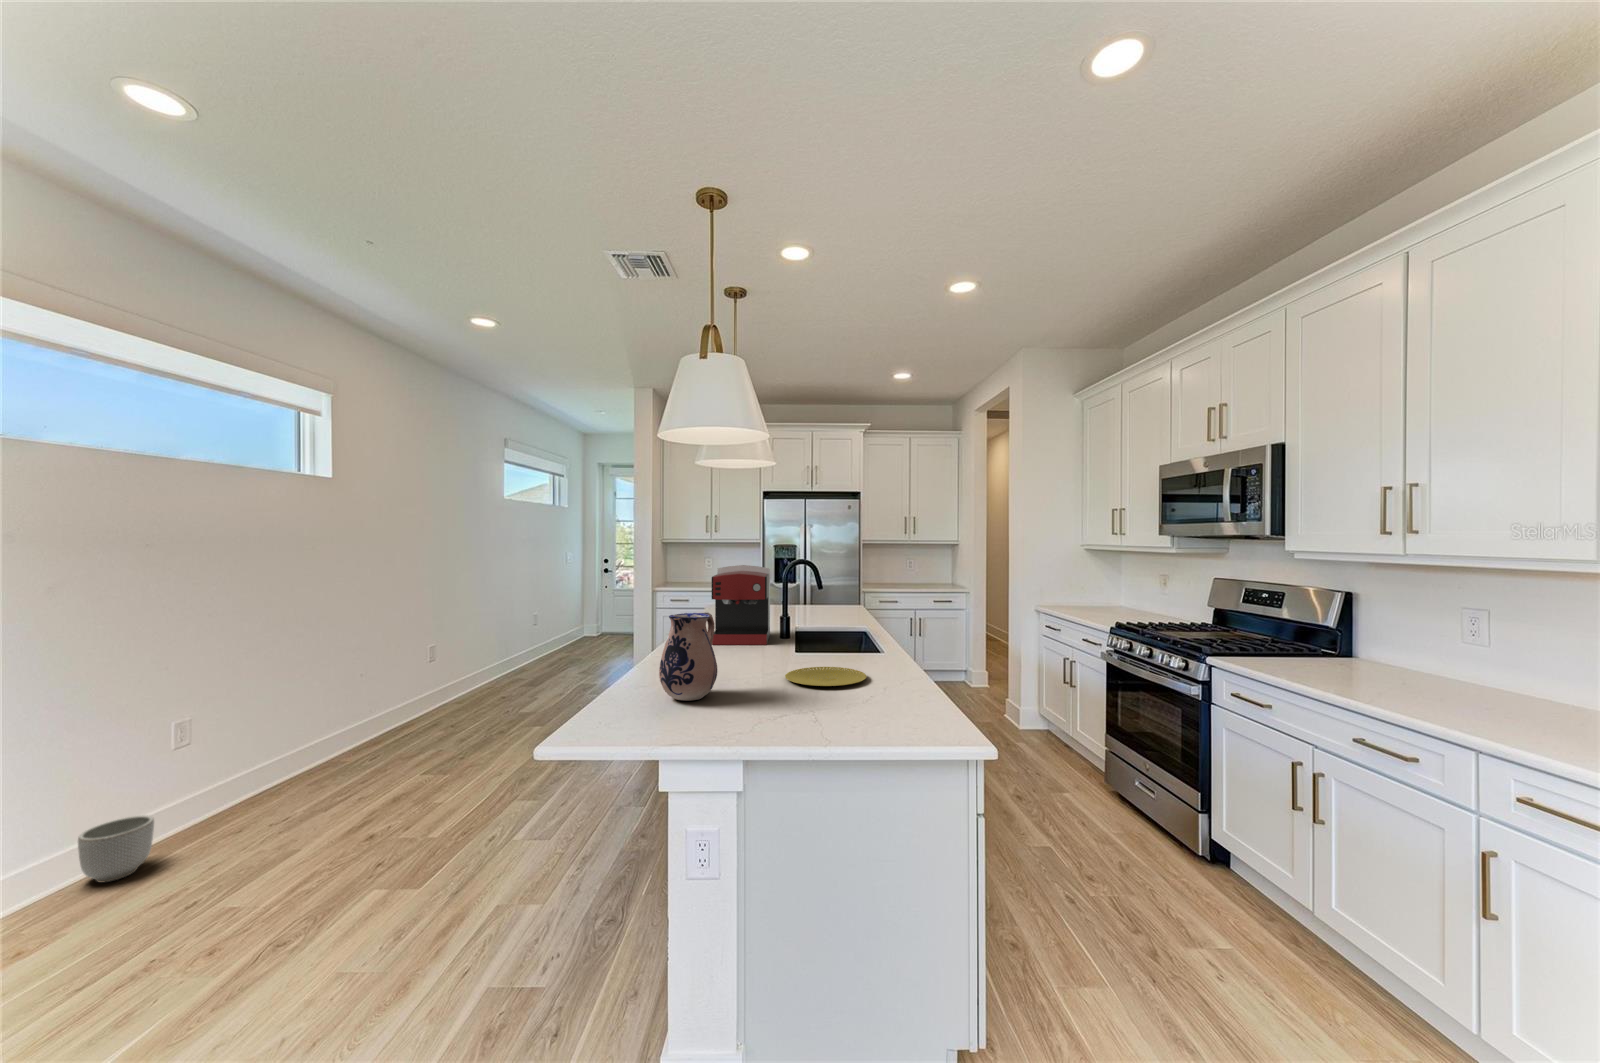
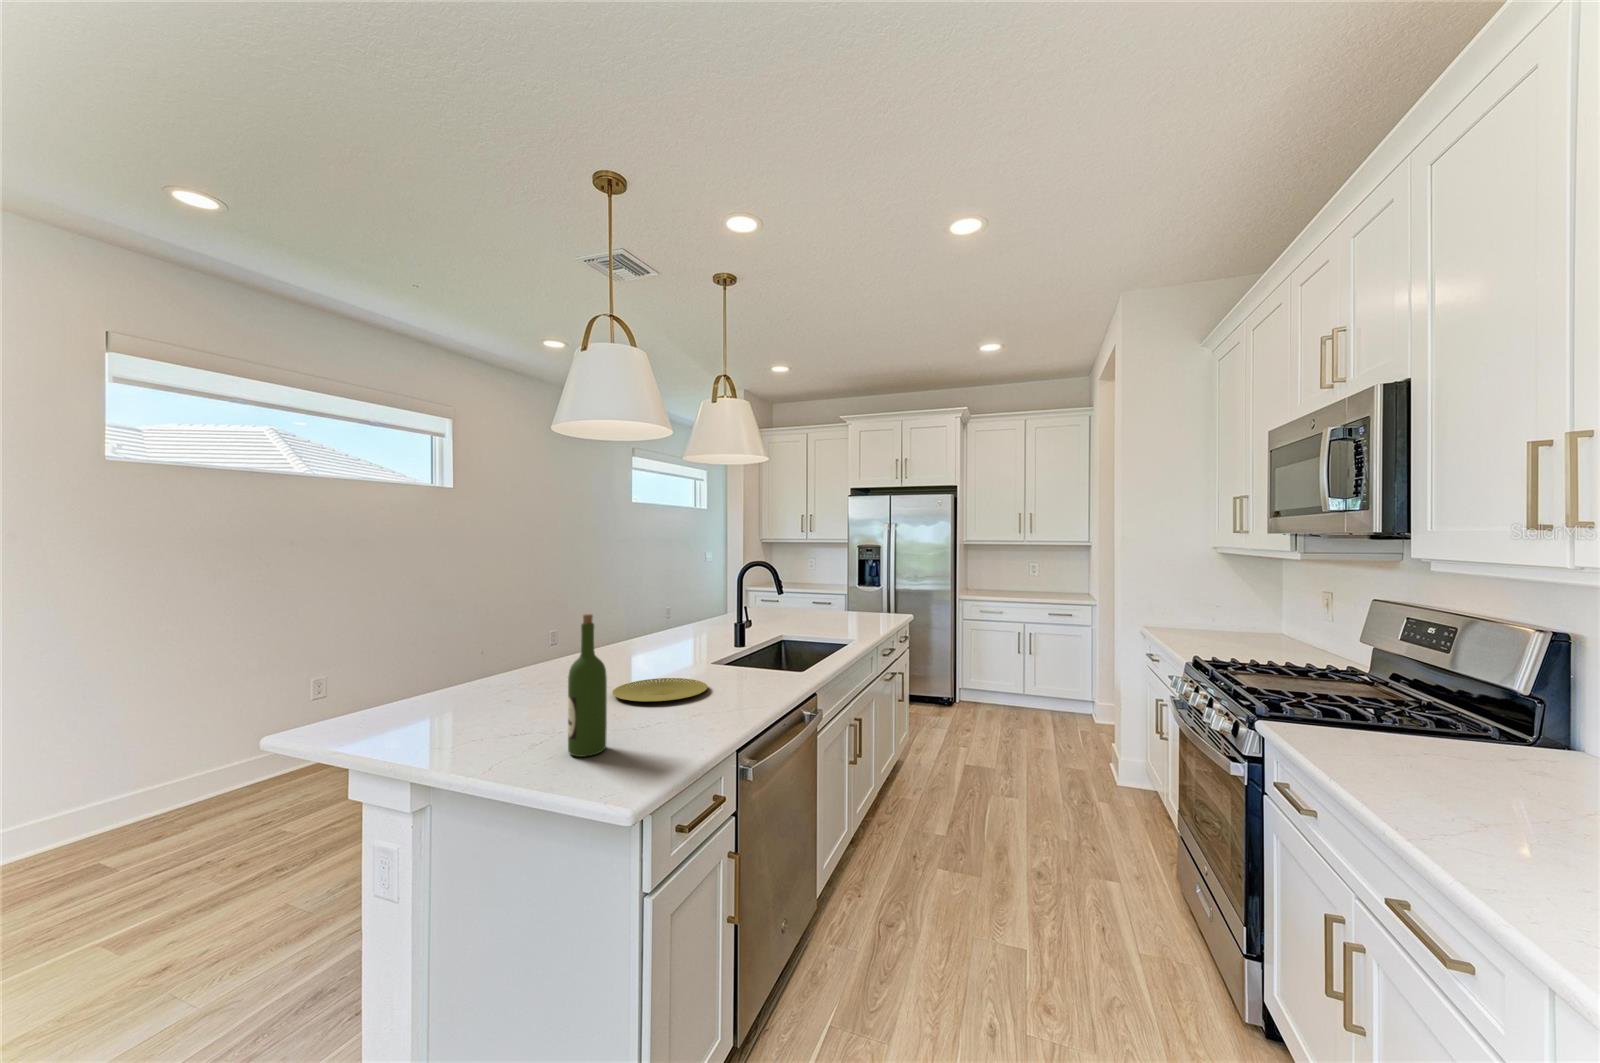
coffee maker: present [712,565,770,645] -> none [652,564,733,650]
wine bottle: none [870,608,900,726] -> present [568,614,607,757]
ceramic pitcher: present [659,613,717,701] -> none [460,610,540,700]
planter: present [78,815,154,882] -> none [233,743,283,789]

